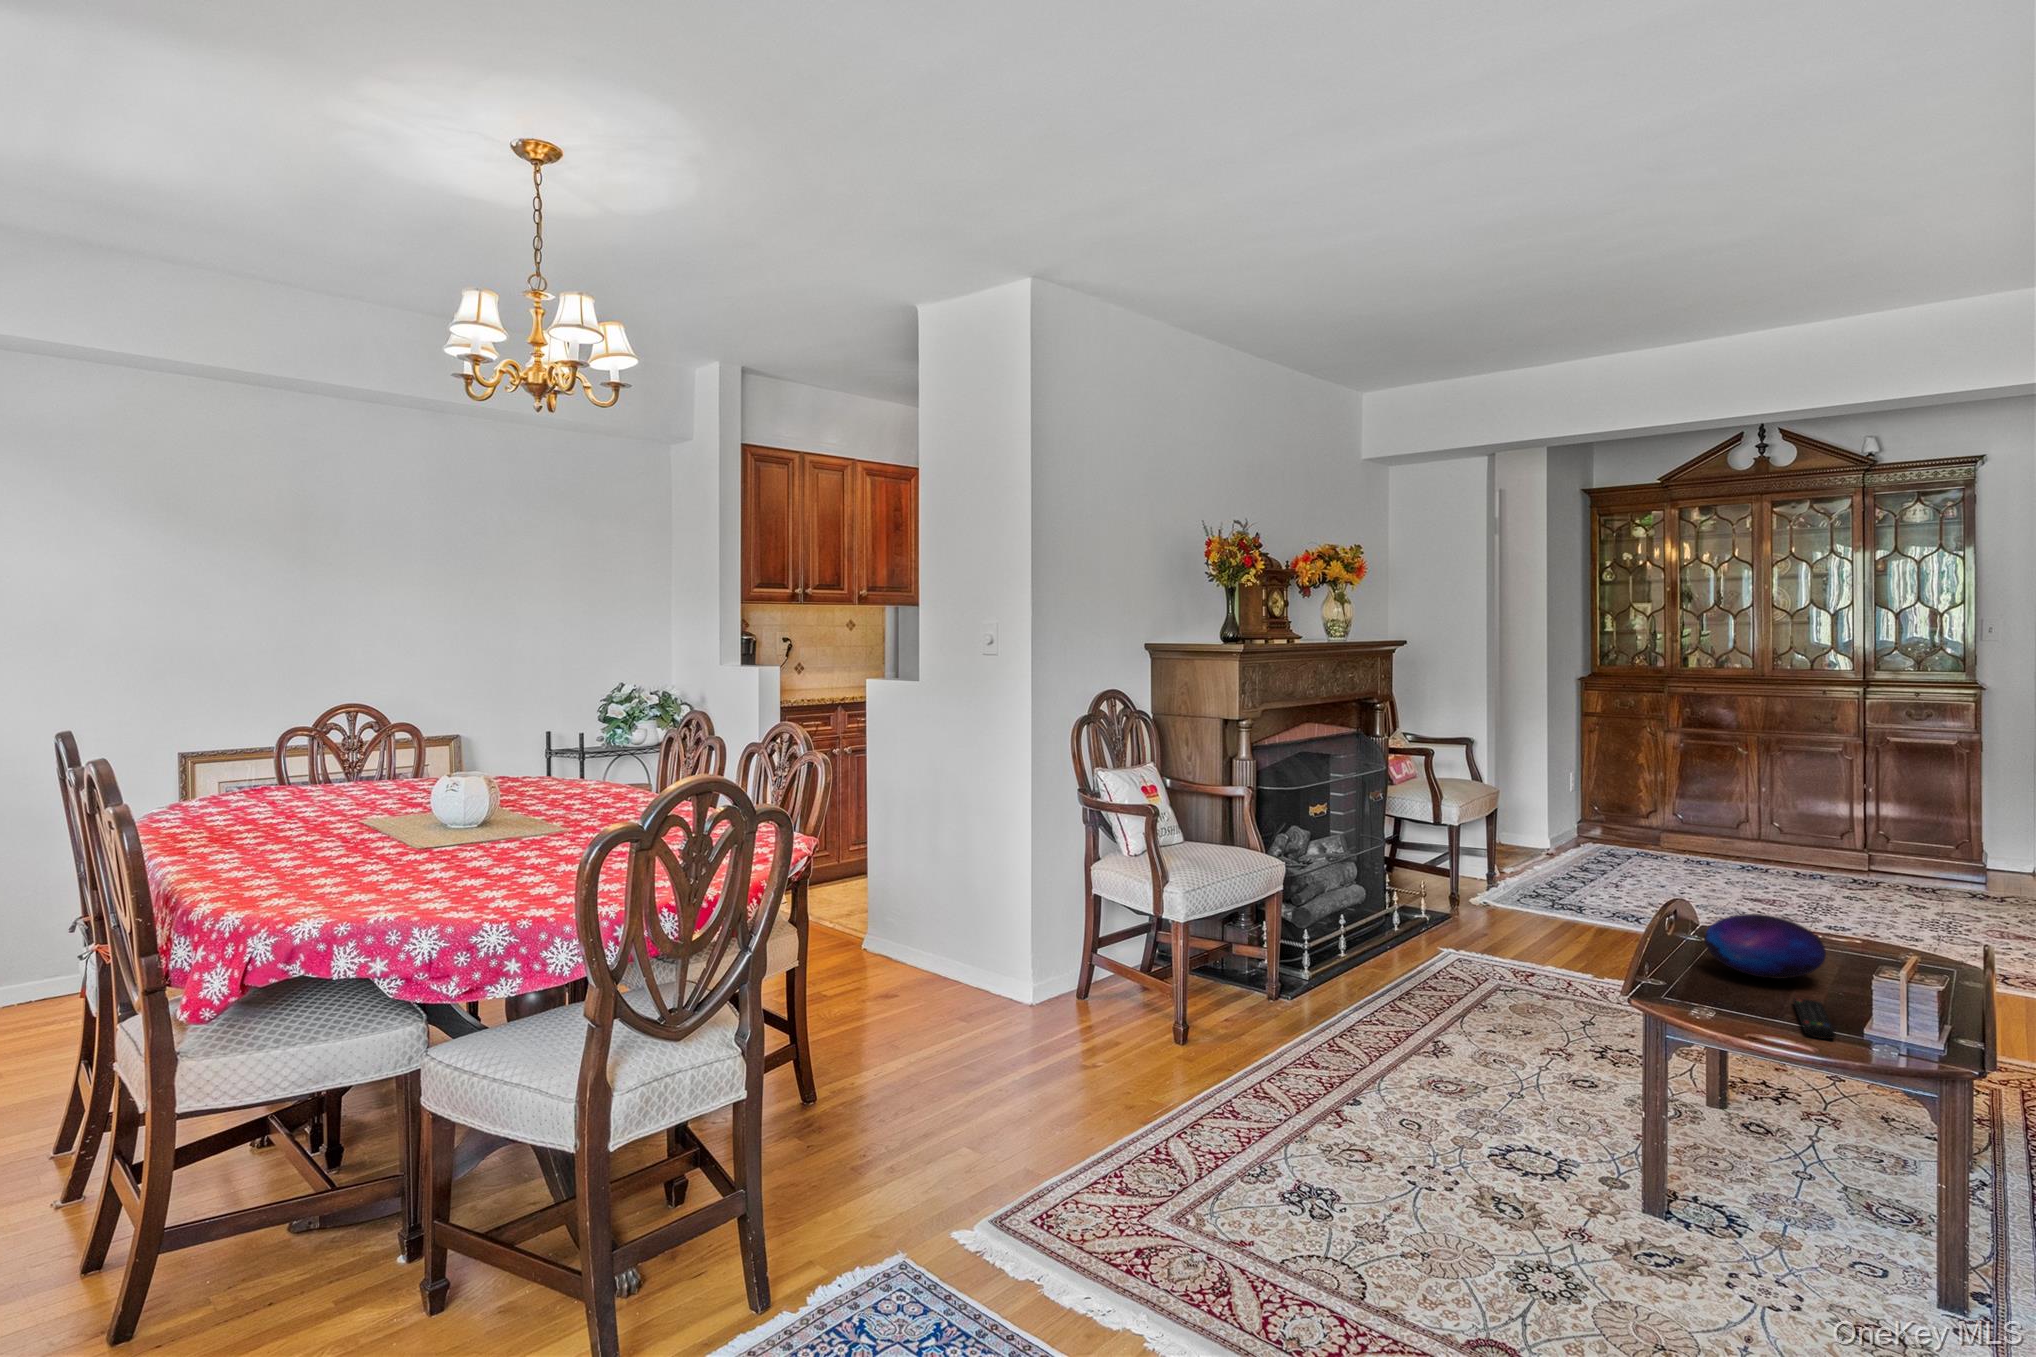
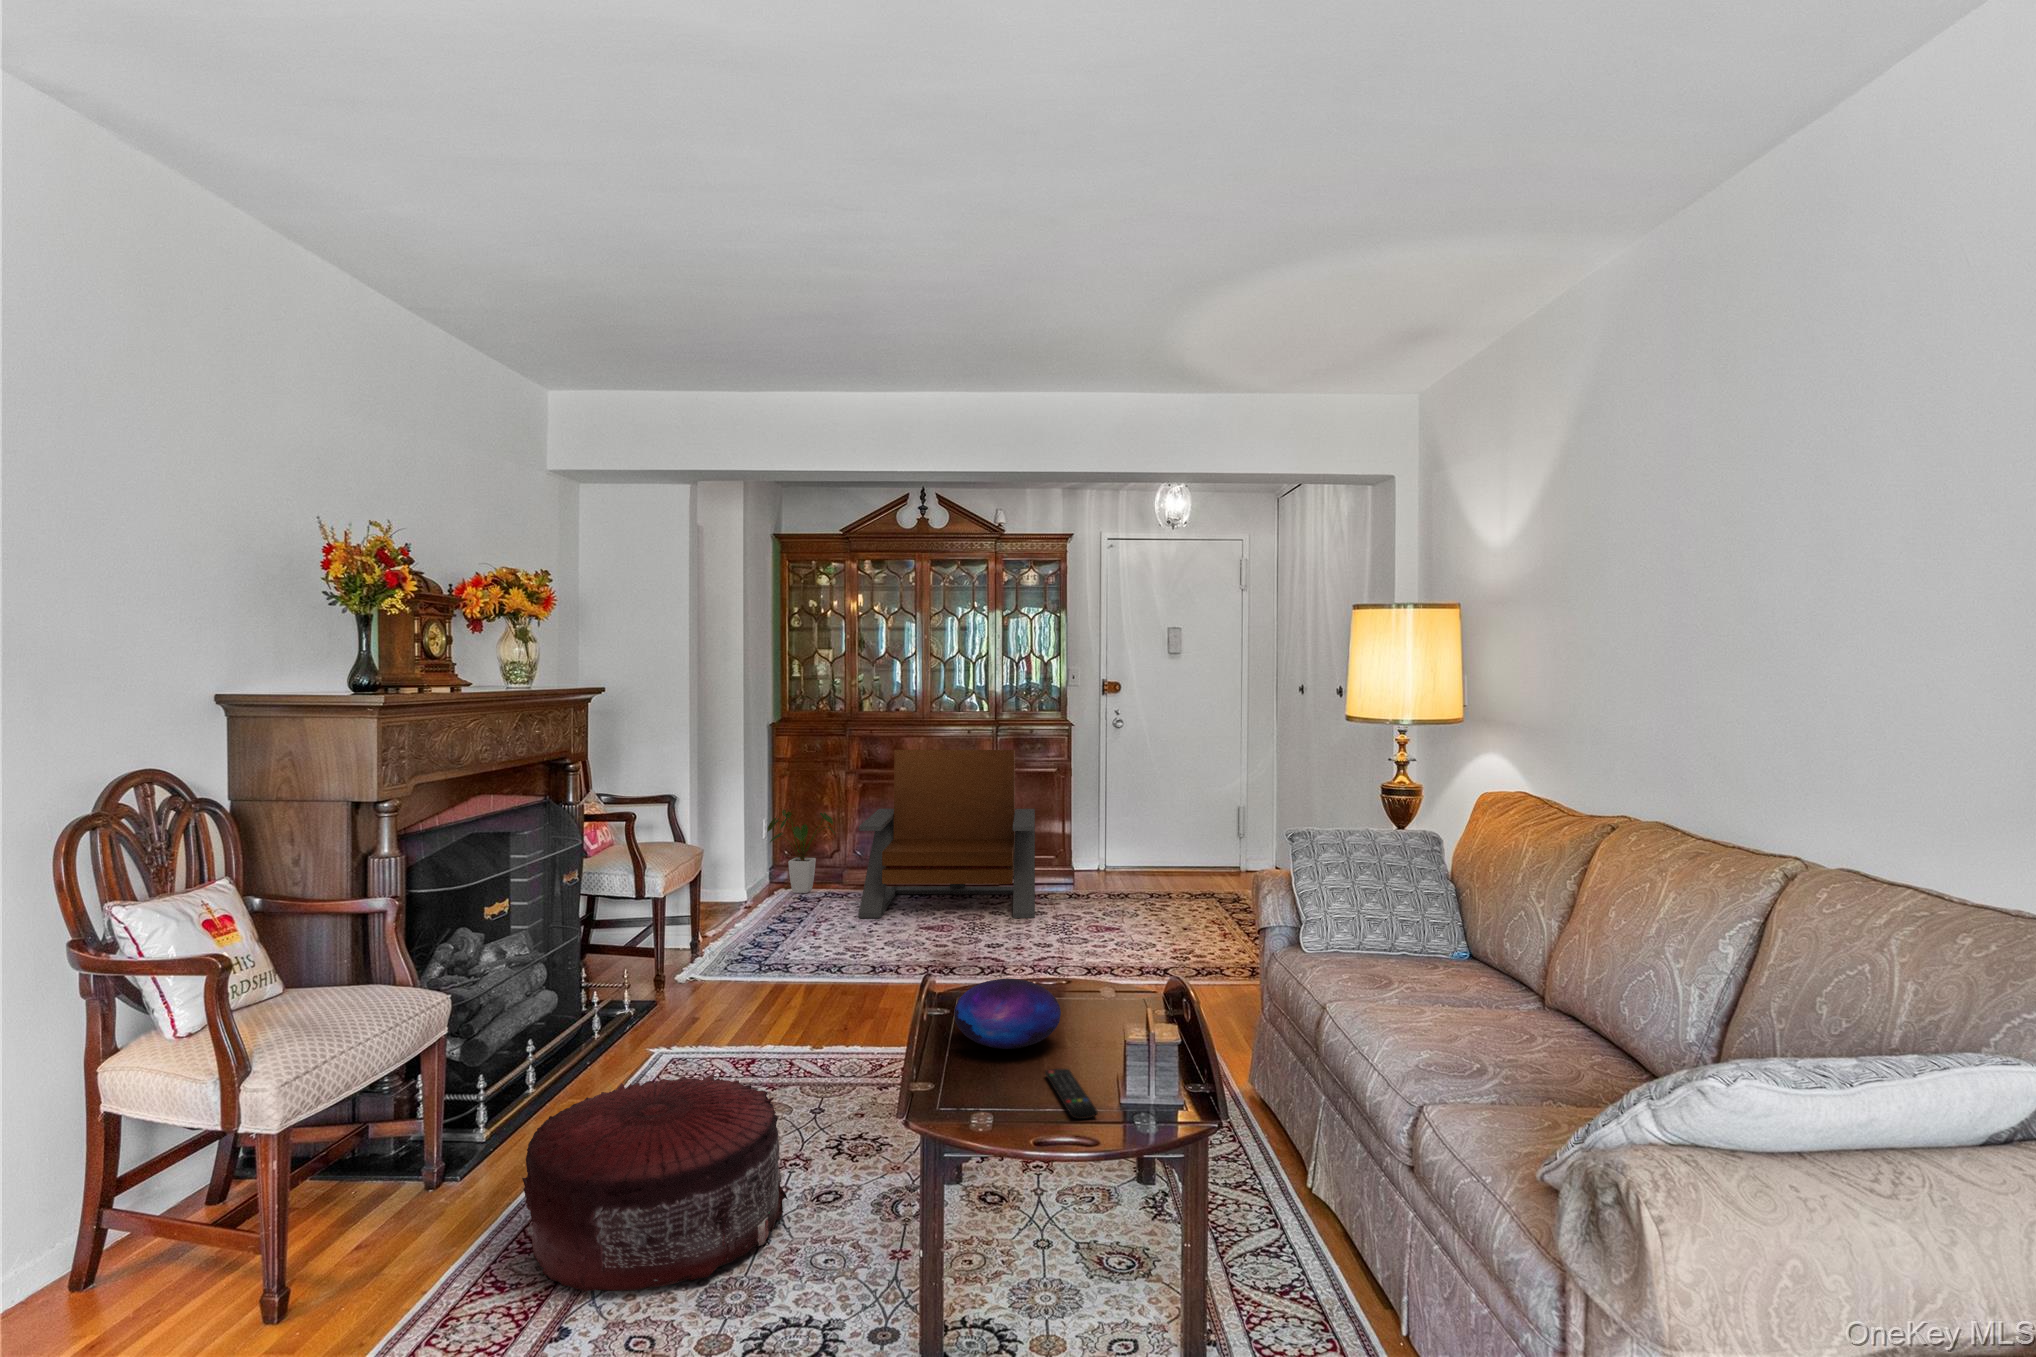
lounge chair: none [1669,709,1915,908] -> present [859,750,1035,918]
house plant: none [1574,765,1651,850] -> present [767,810,835,893]
pouf: none [1331,951,1545,1103] -> present [522,1074,788,1292]

